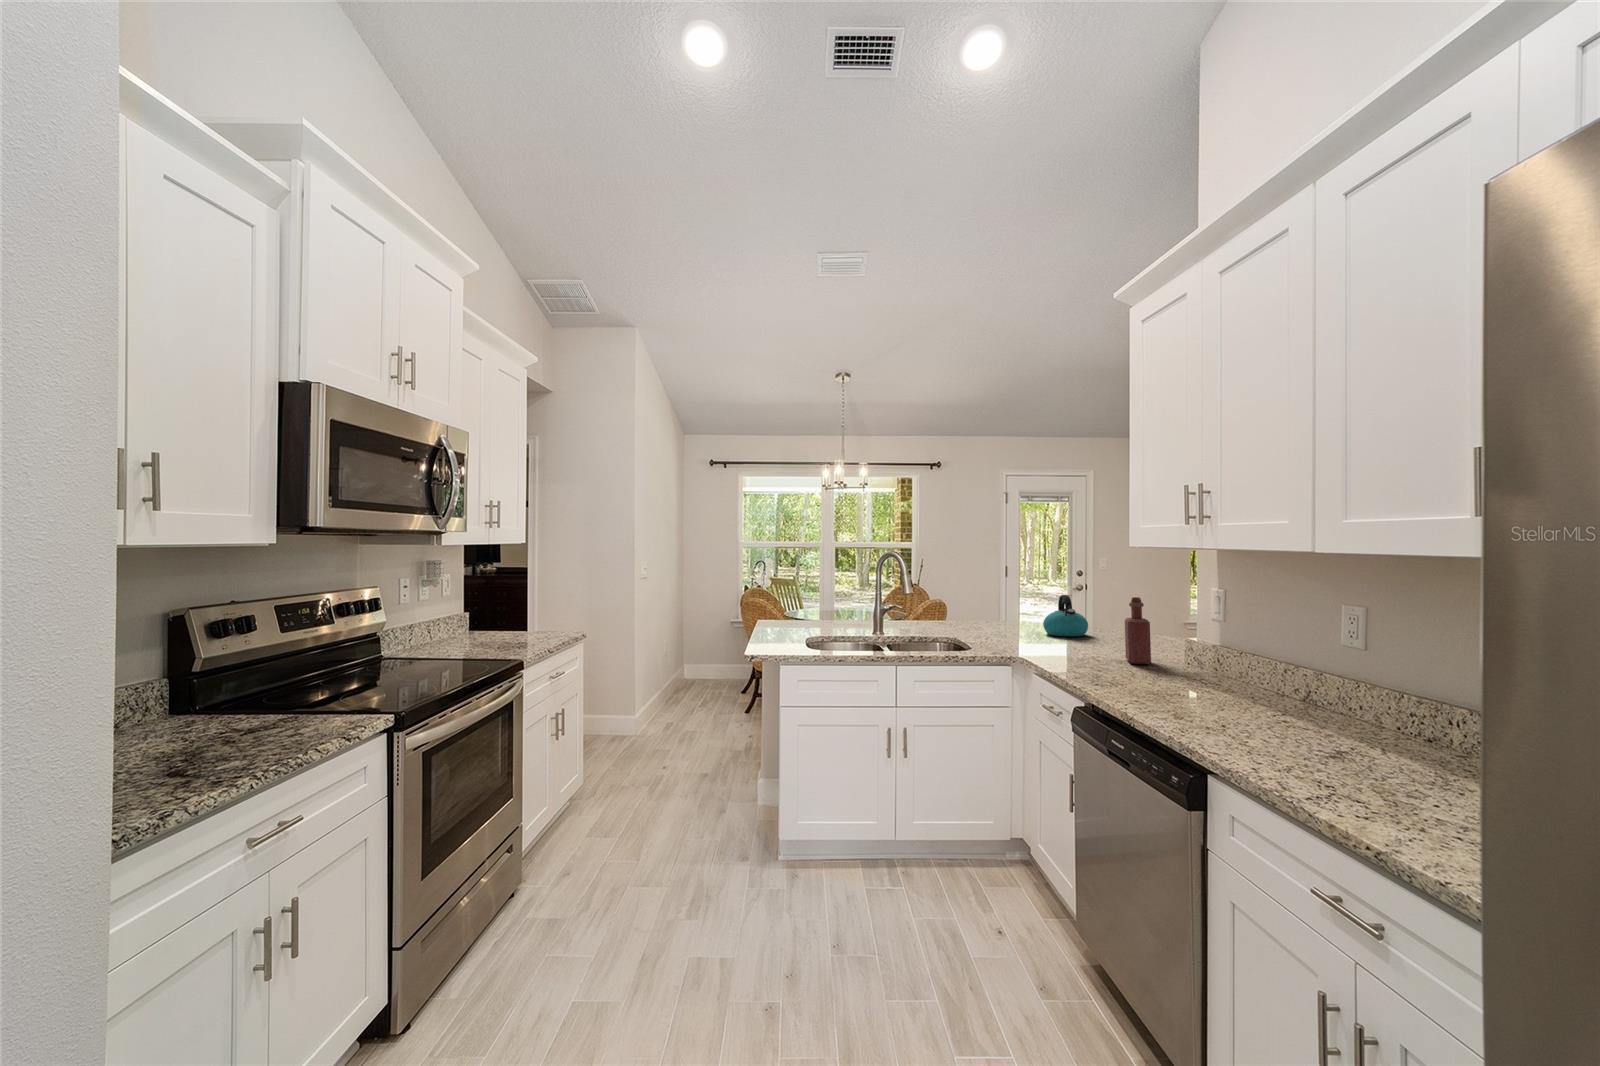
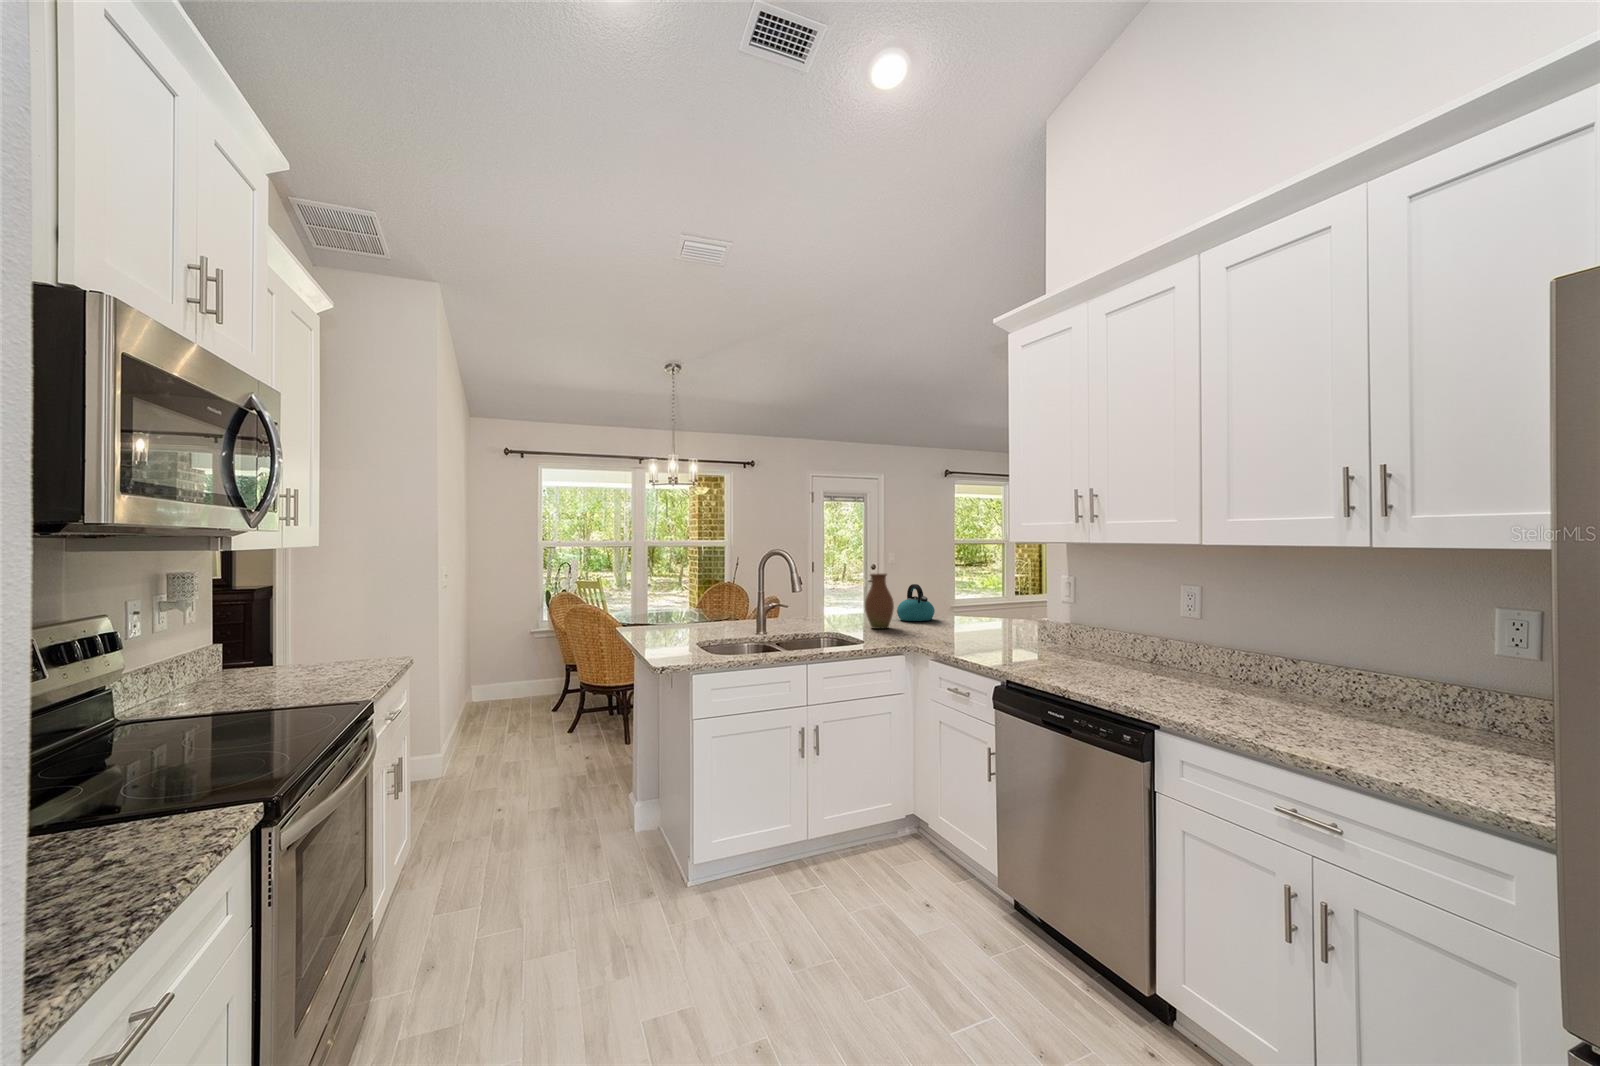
vase: none [995,582,1028,642] -> present [865,574,894,629]
bottle: present [1125,597,1151,664] -> none [989,584,1015,641]

